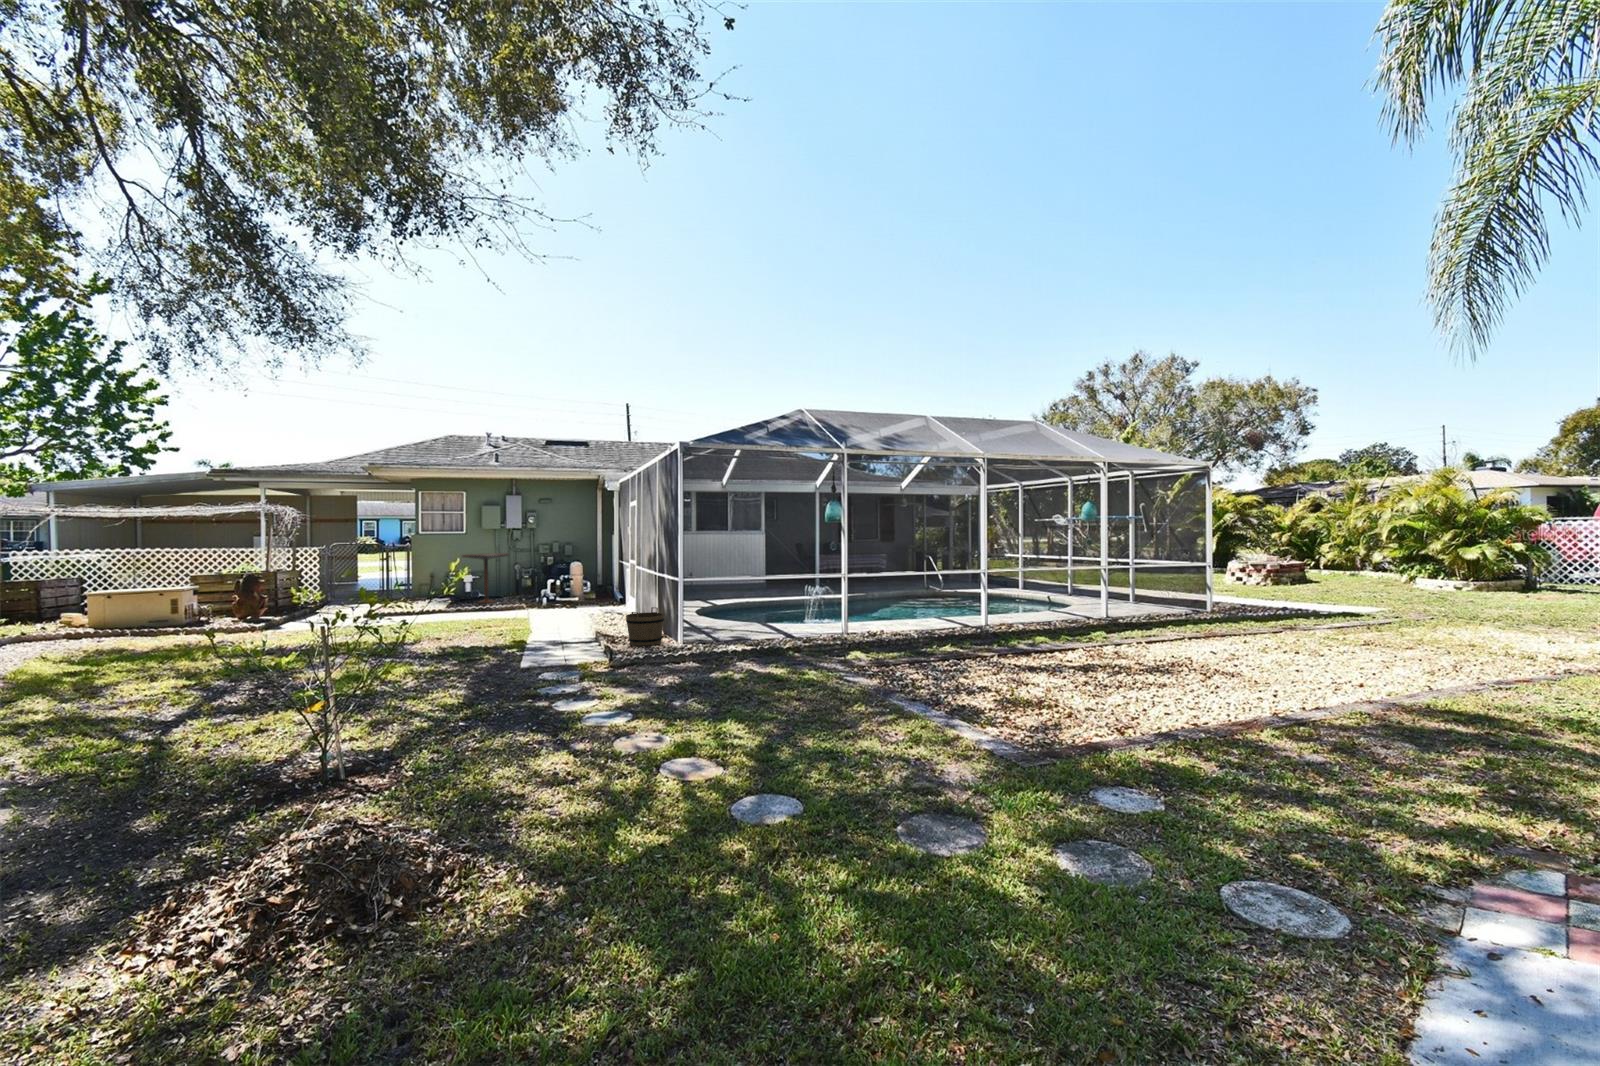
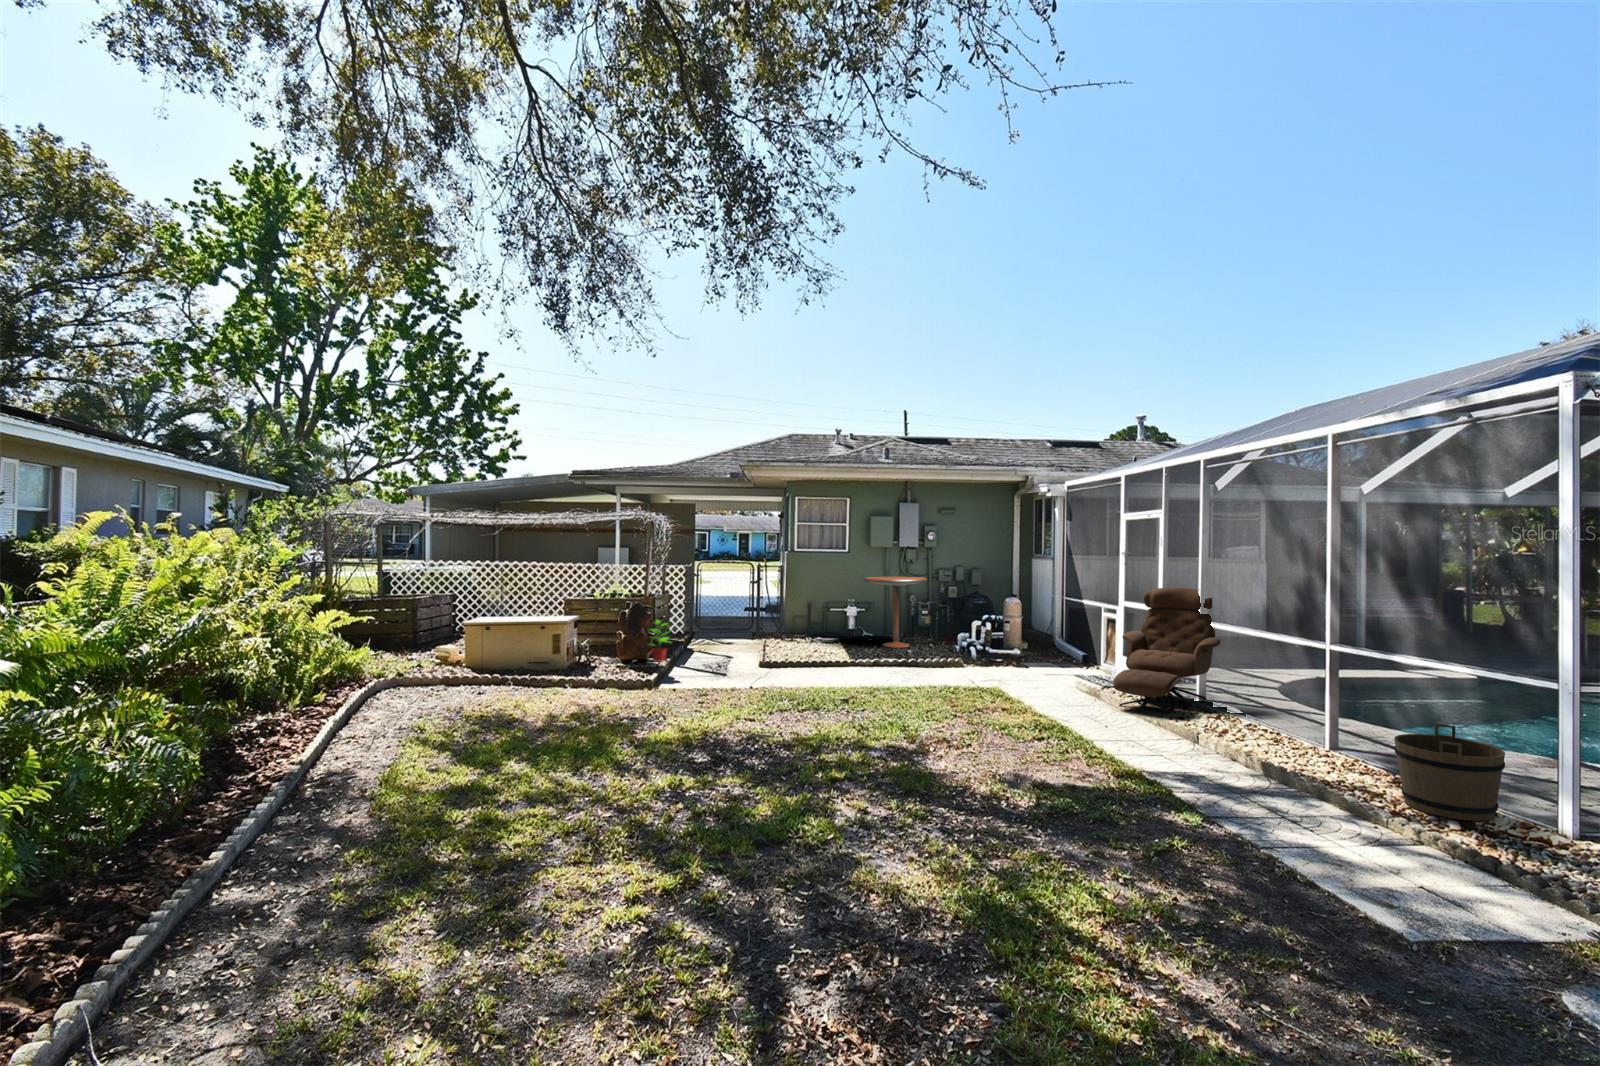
lounge chair: none [570,553,640,623] -> present [1113,588,1221,713]
potted plant: none [259,587,289,619] -> present [651,620,670,662]

